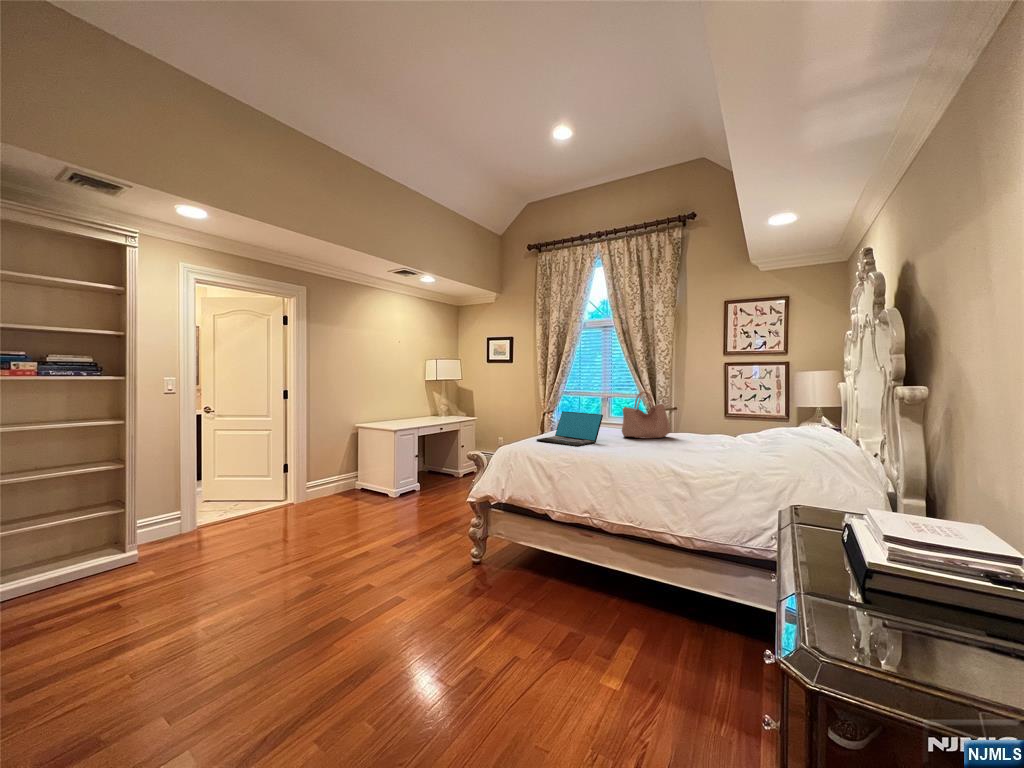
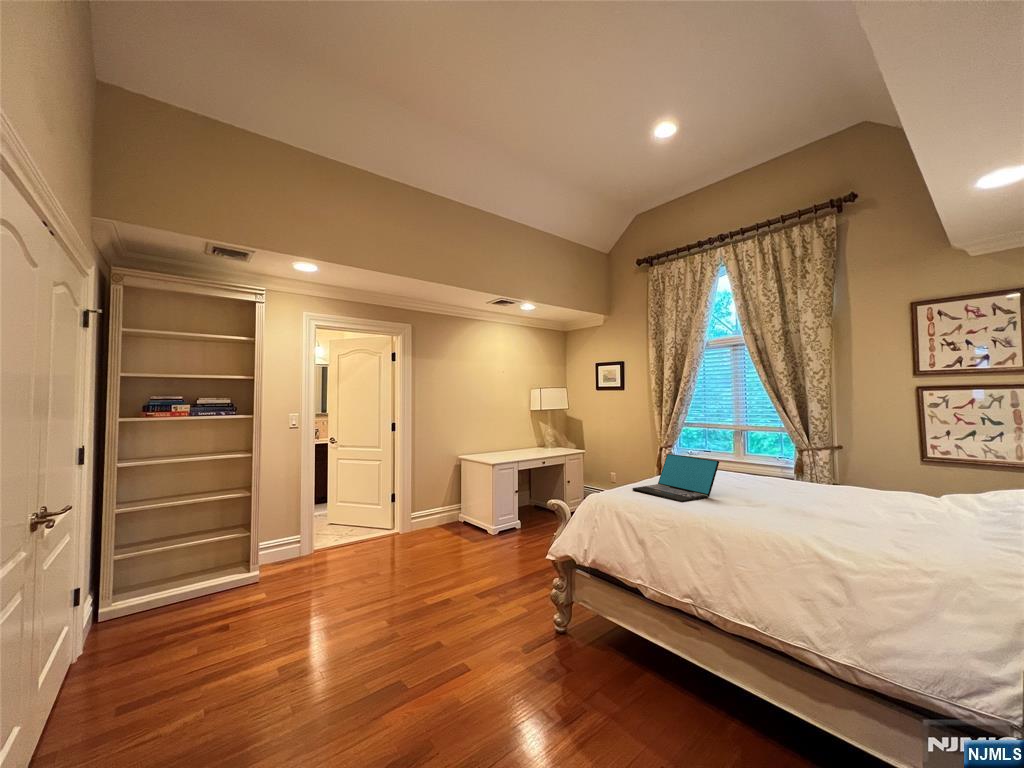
handbag: present [622,391,670,439] -> none [750,430,824,494]

